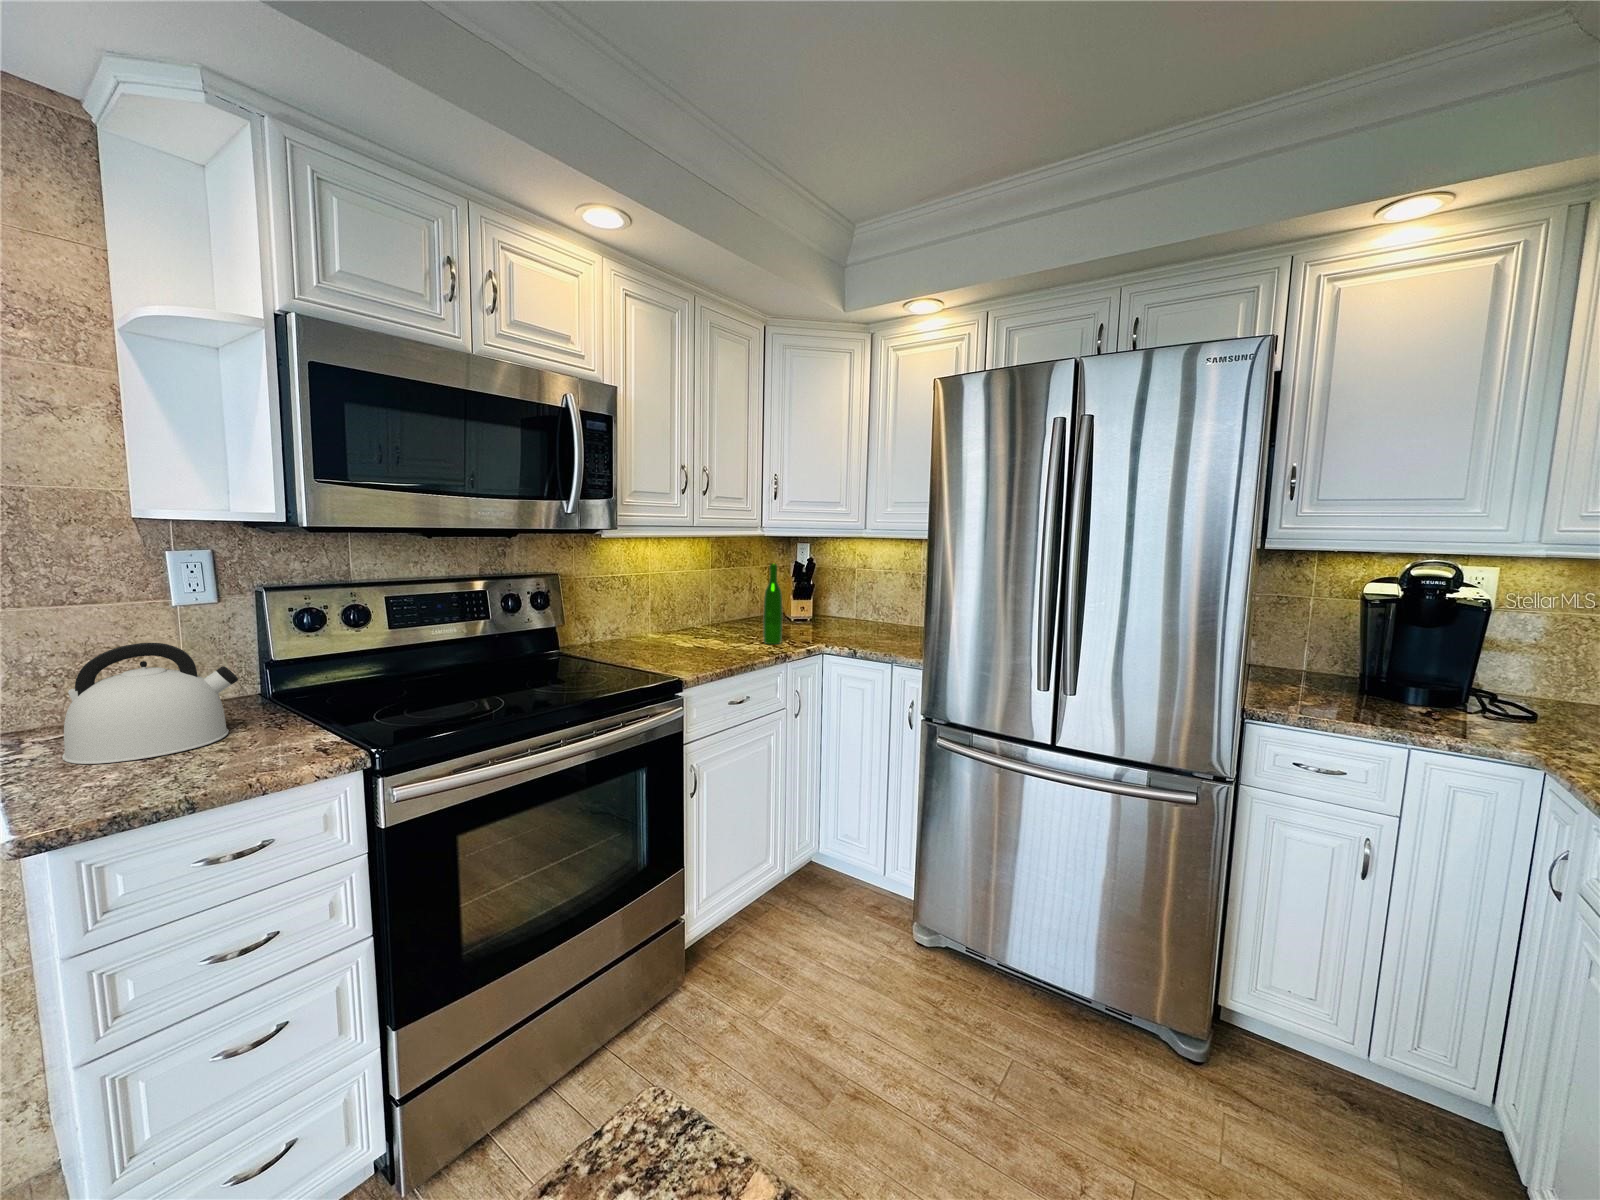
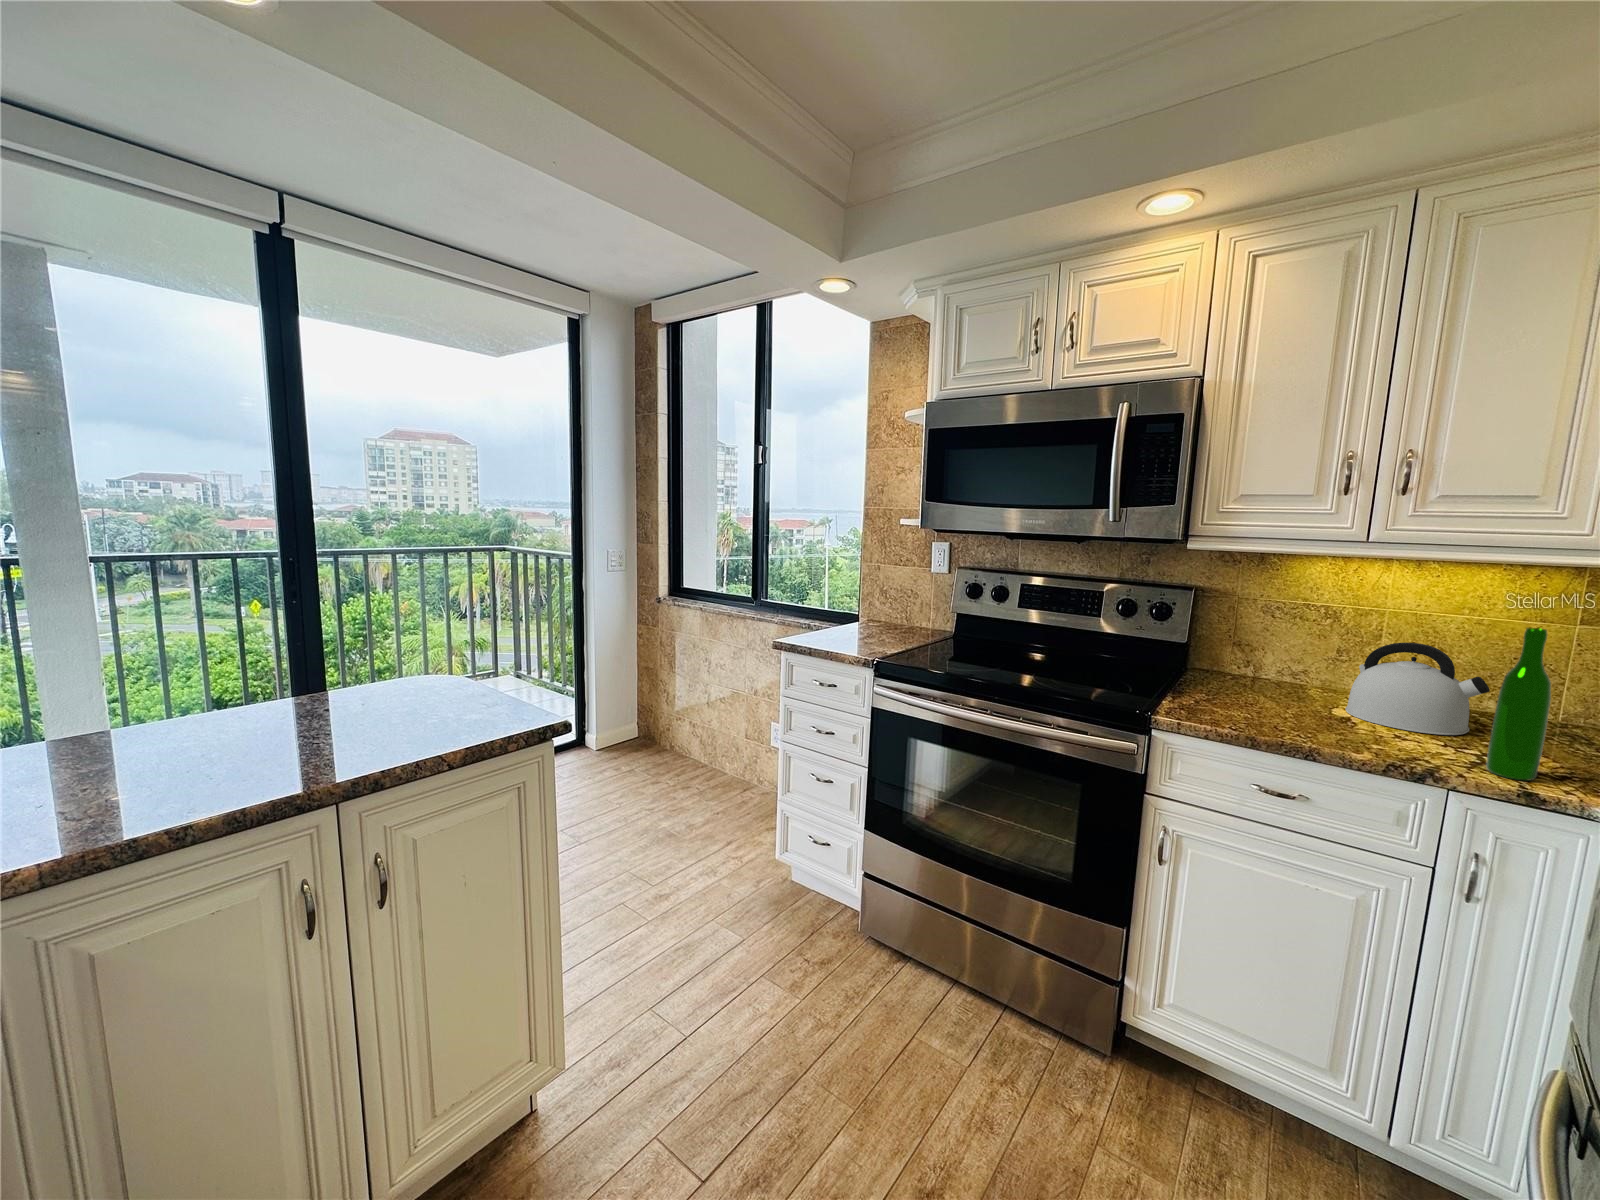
kettle: present [62,643,238,764] -> present [1345,643,1490,735]

